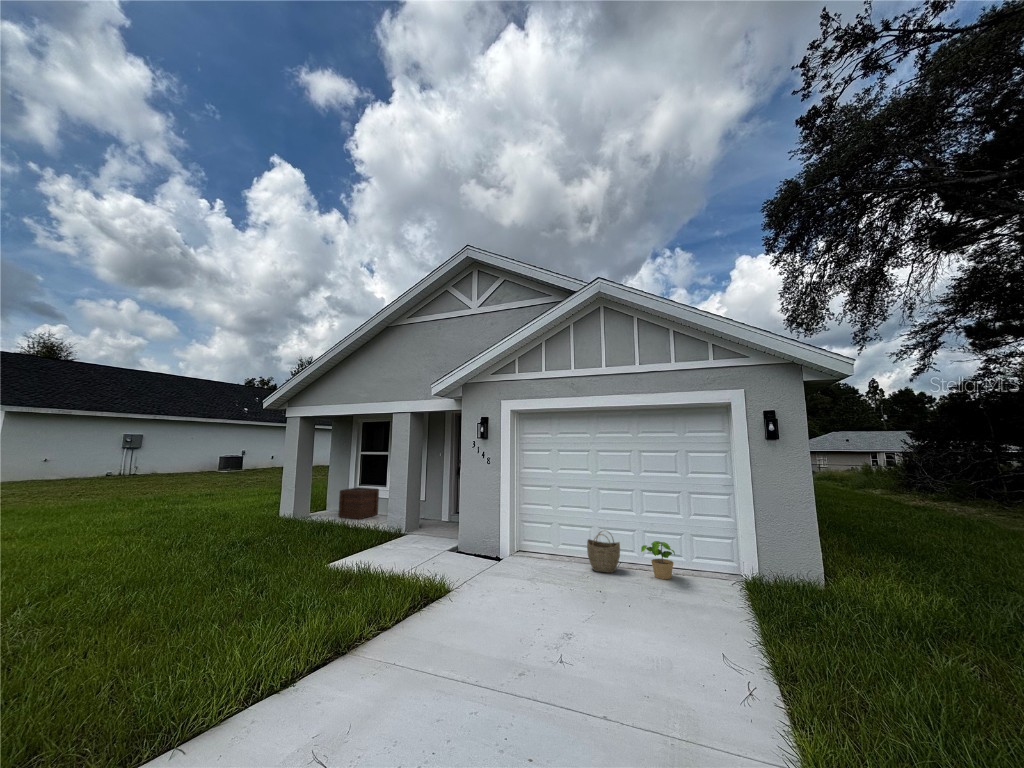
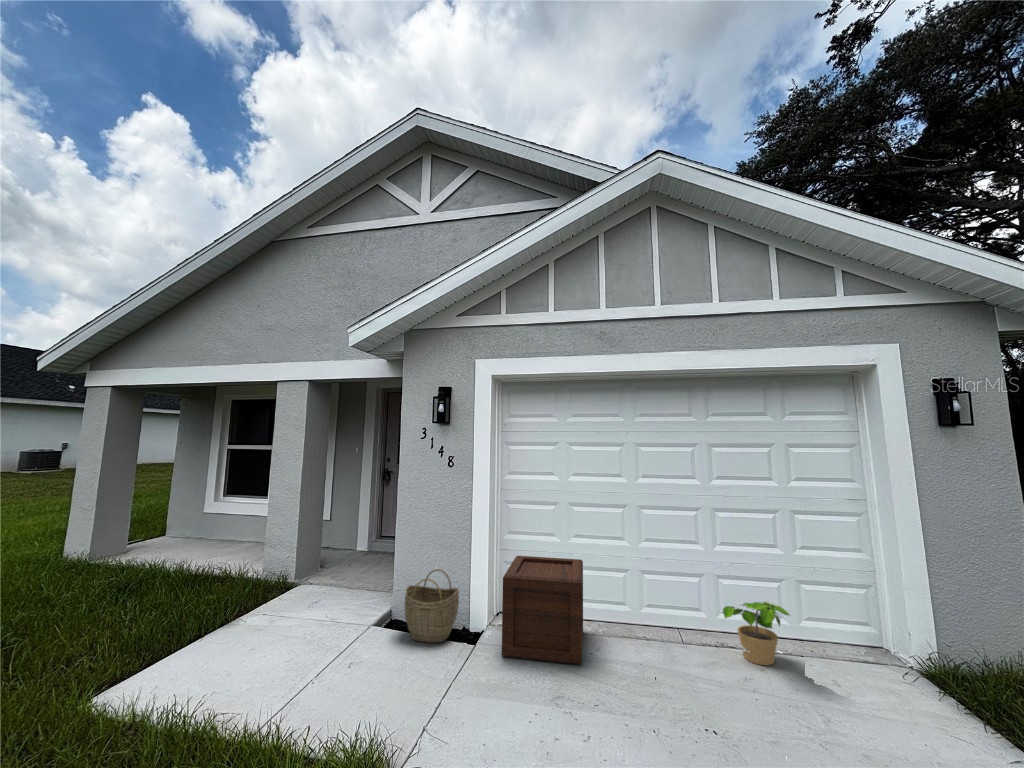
wooden crate: present [338,488,379,519] -> present [502,556,583,664]
woven basket: present [587,530,620,573] -> present [405,569,459,643]

